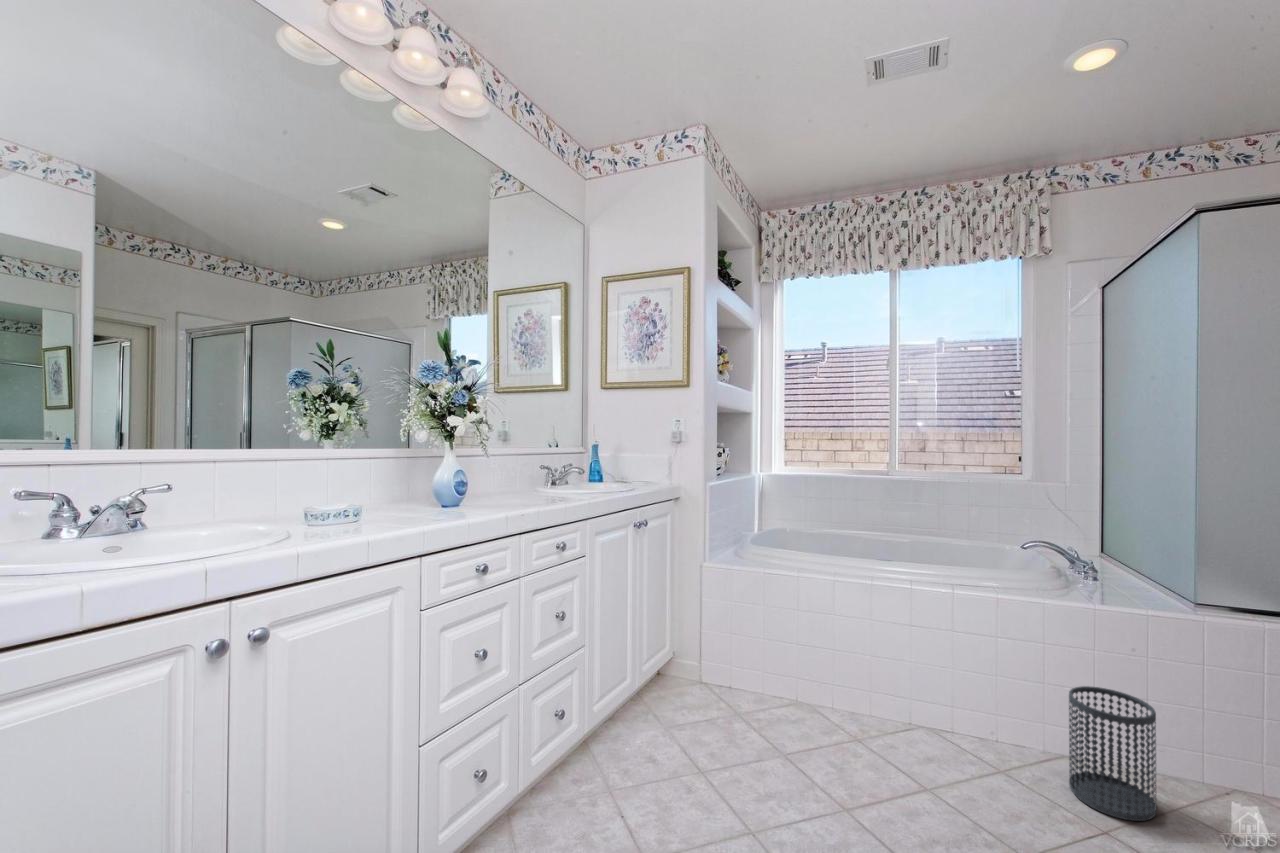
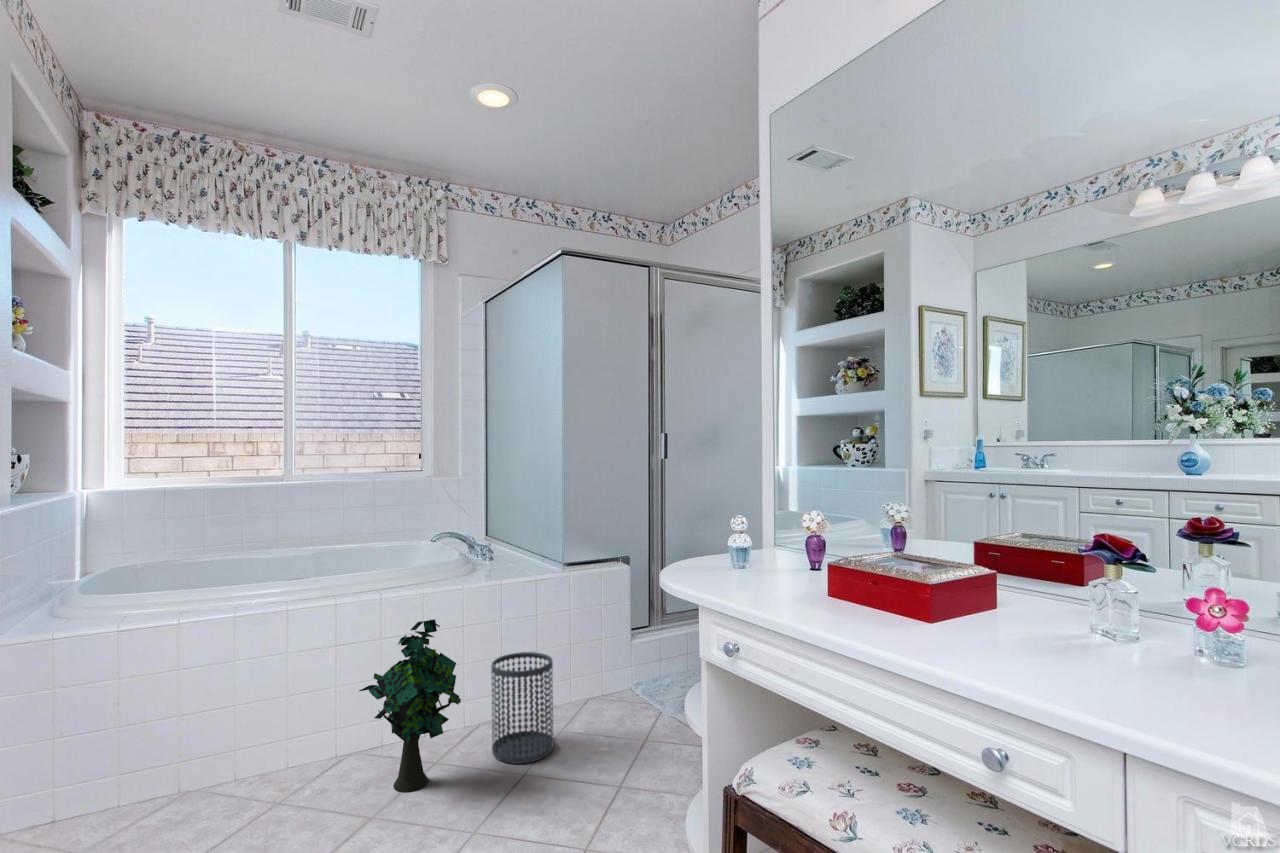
decorative plant: none [921,625,1025,783] -> present [359,619,461,792]

